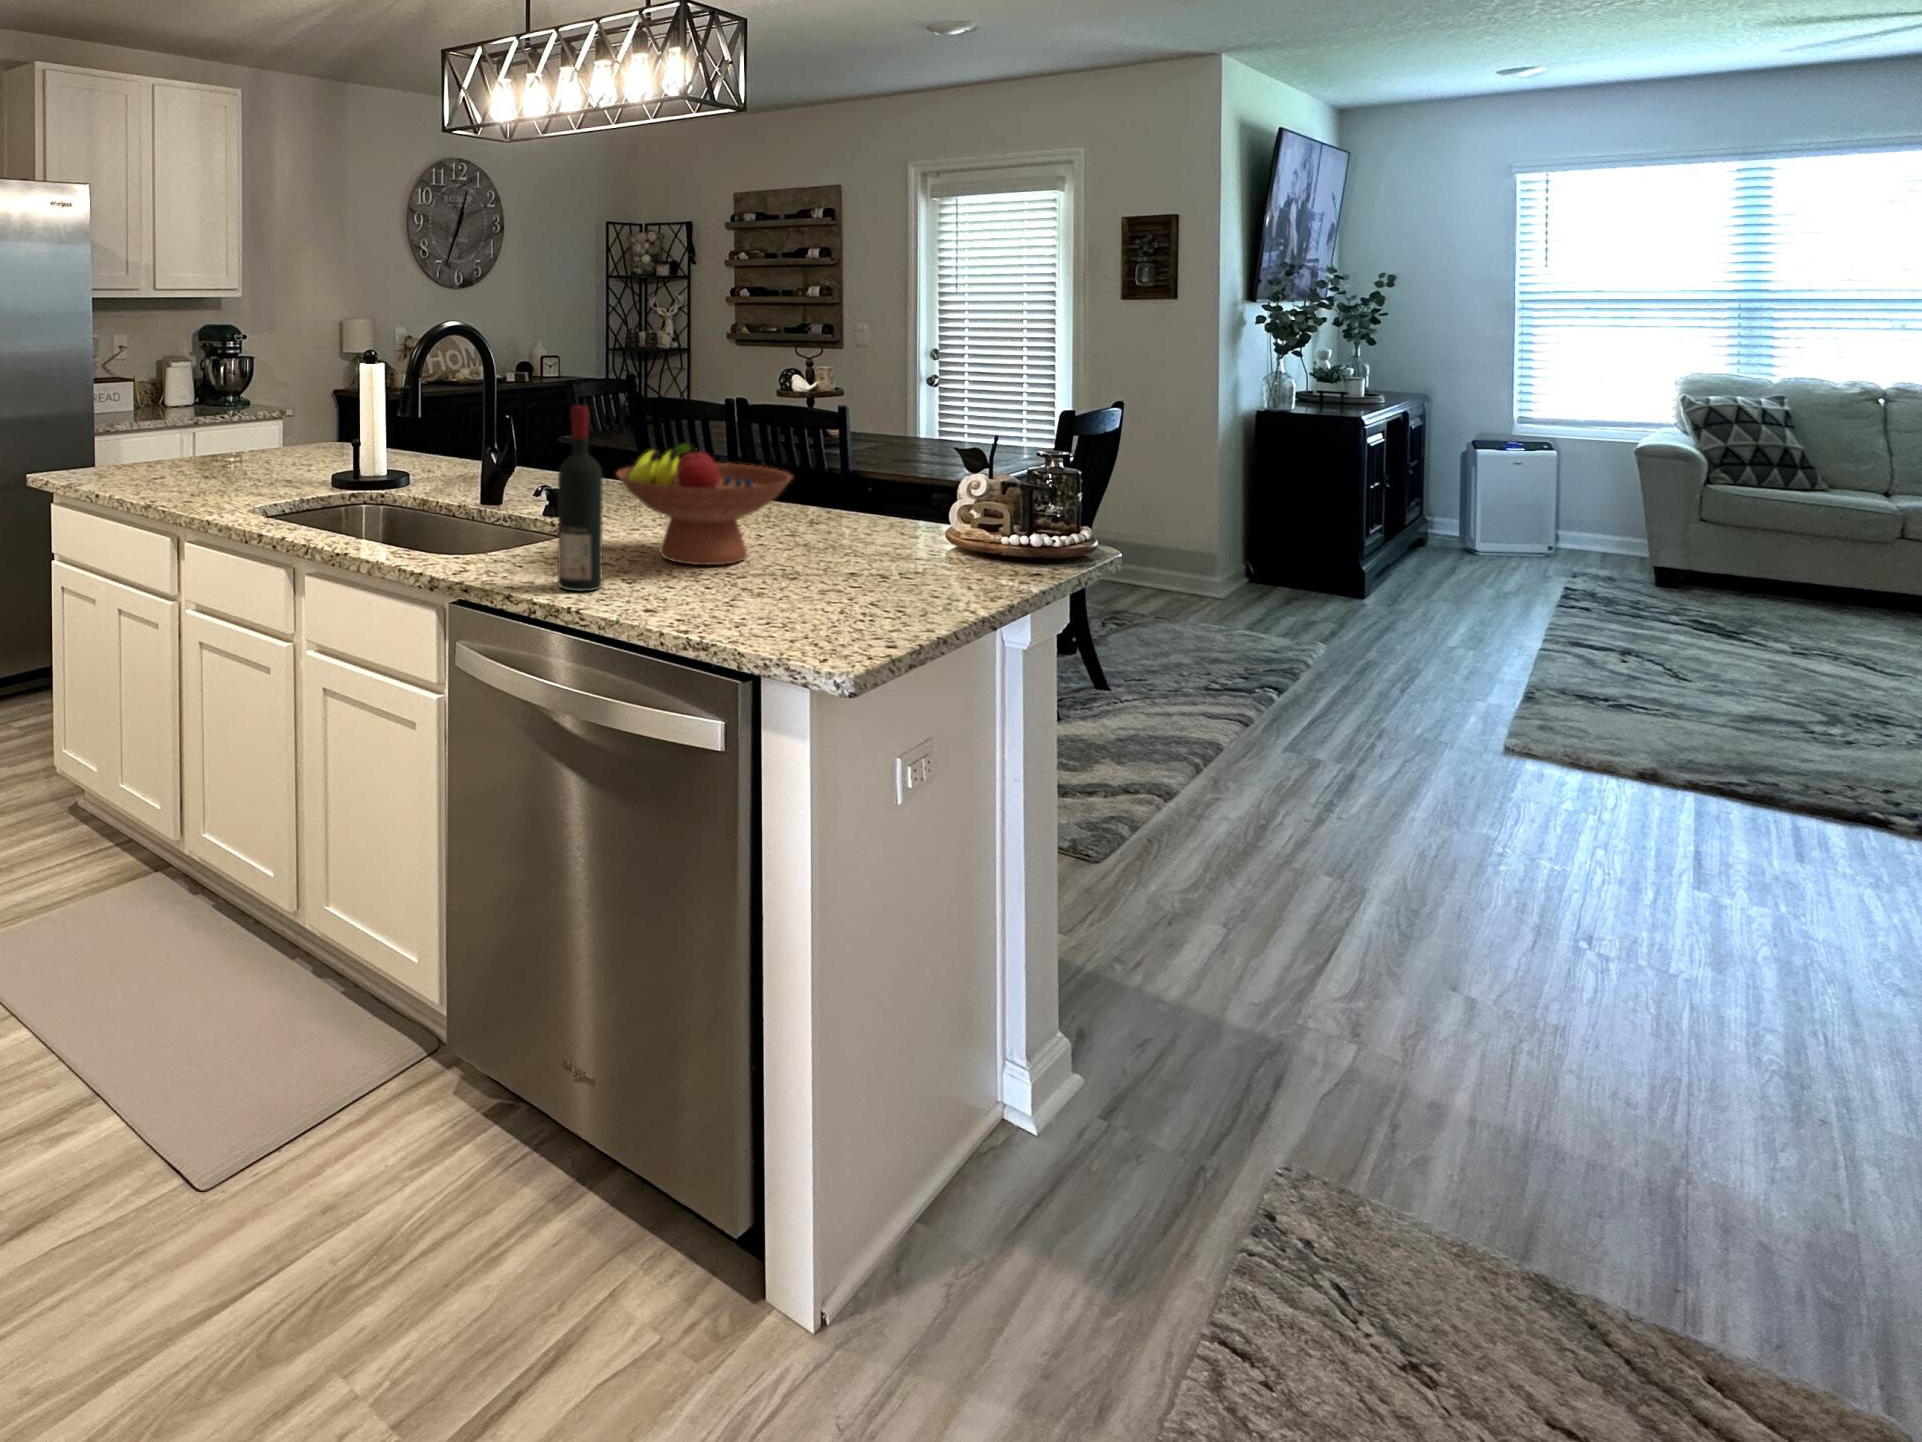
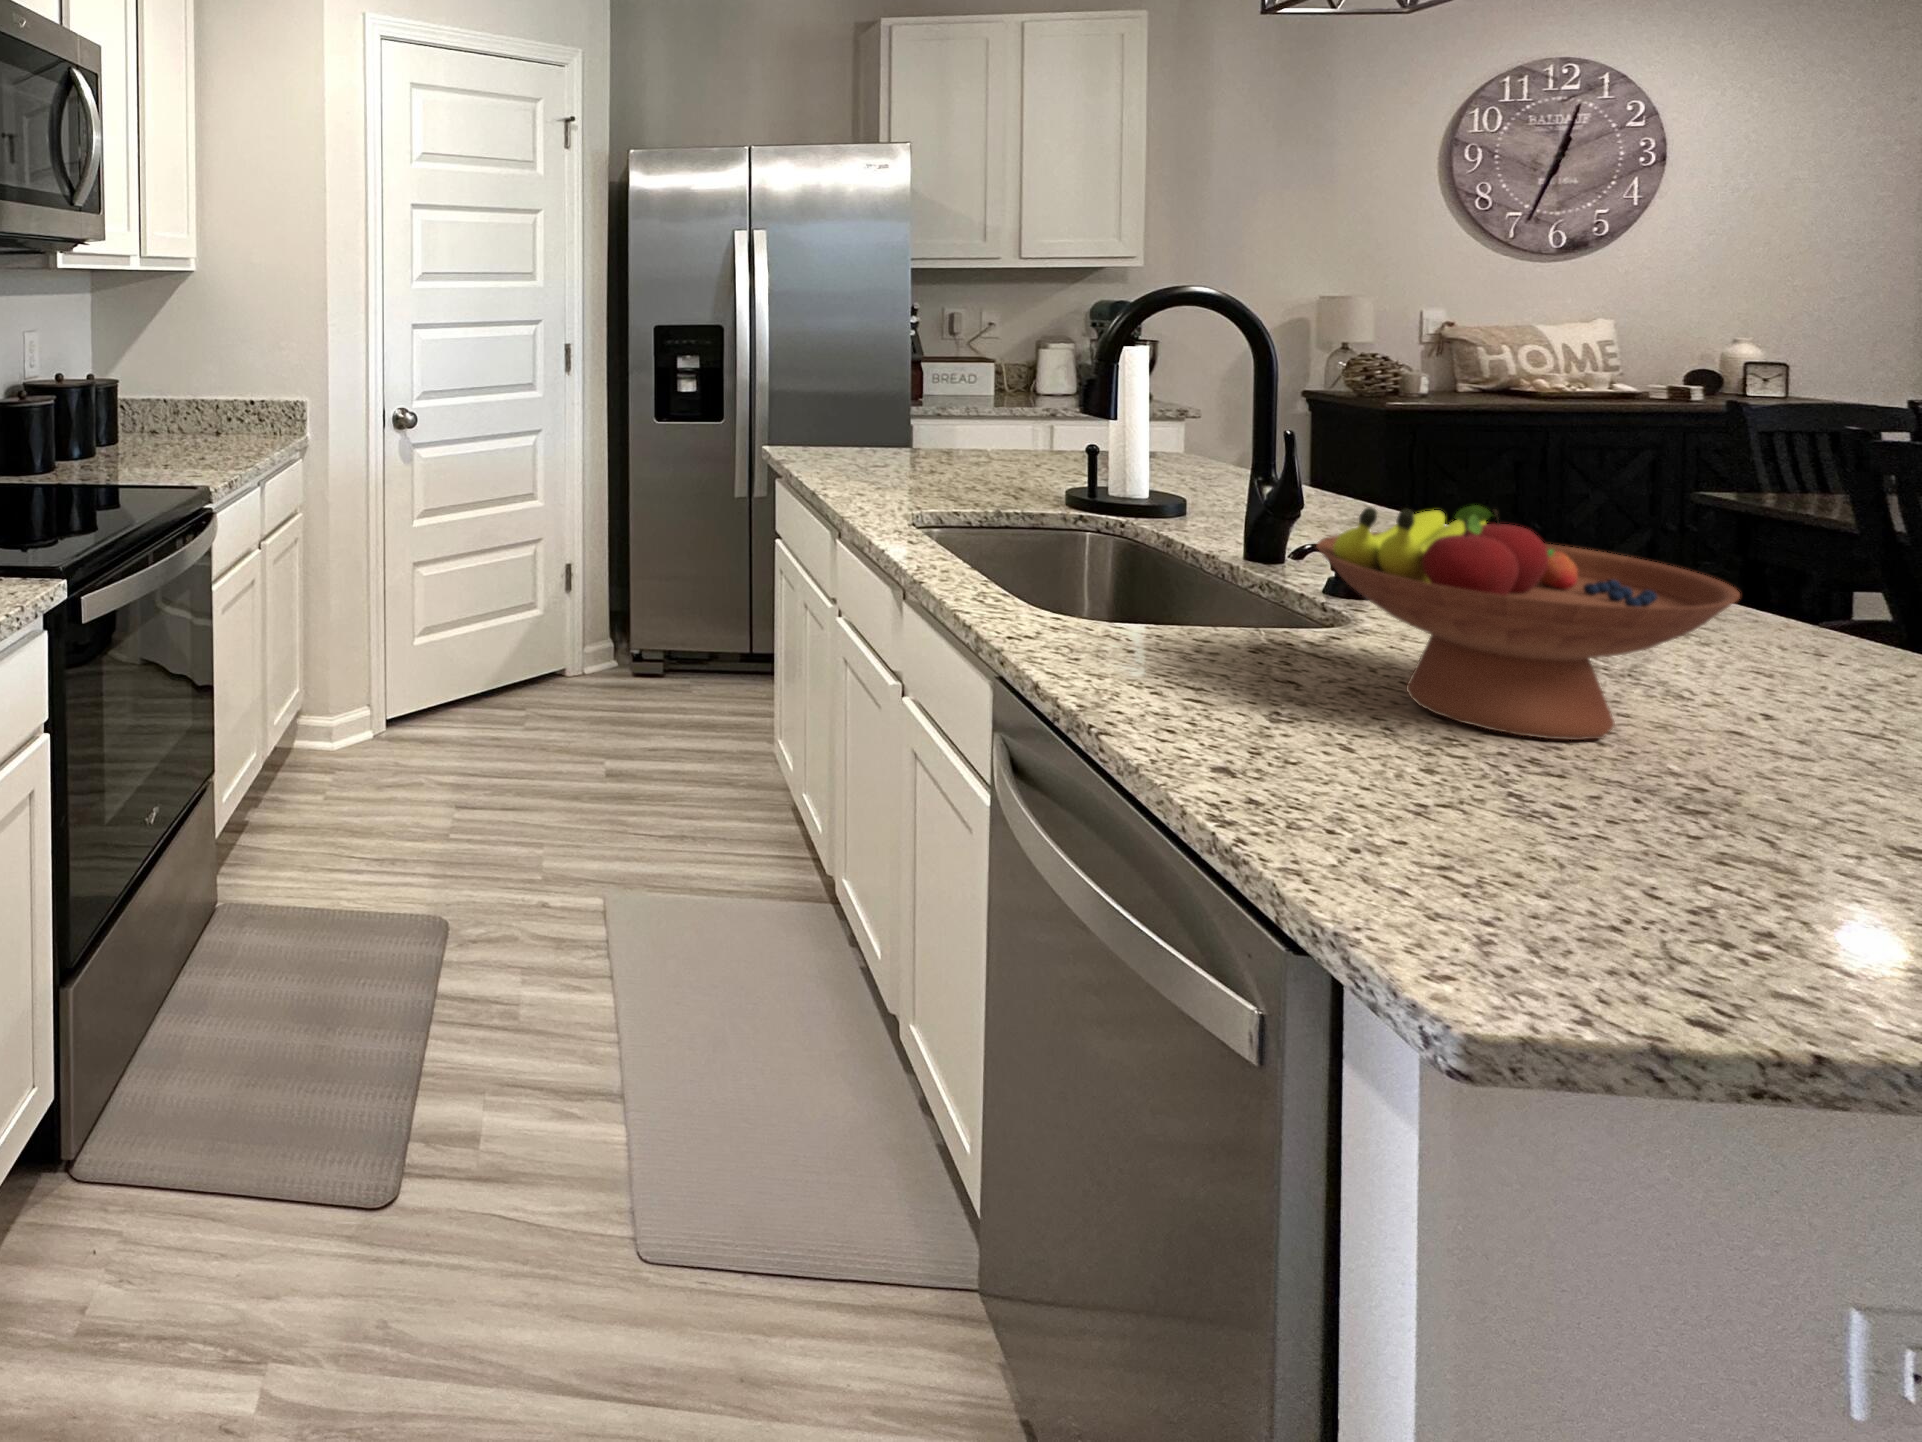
wine bottle: present [558,406,603,591] -> none [1129,417,1214,712]

